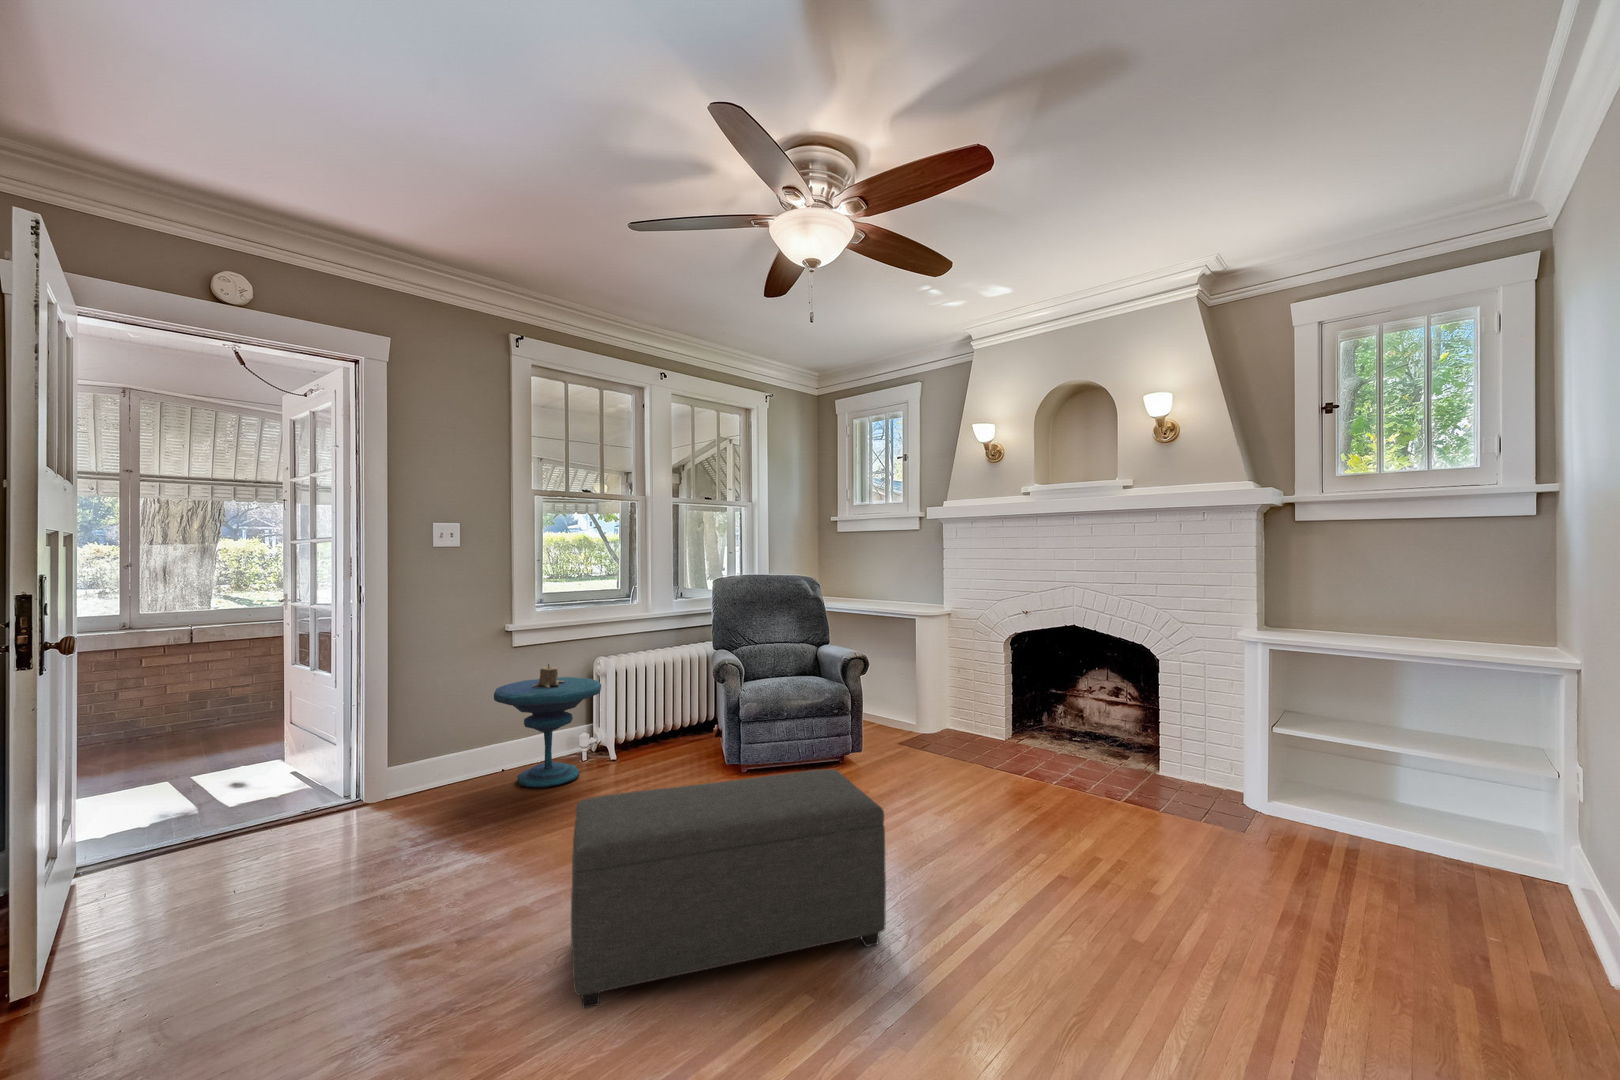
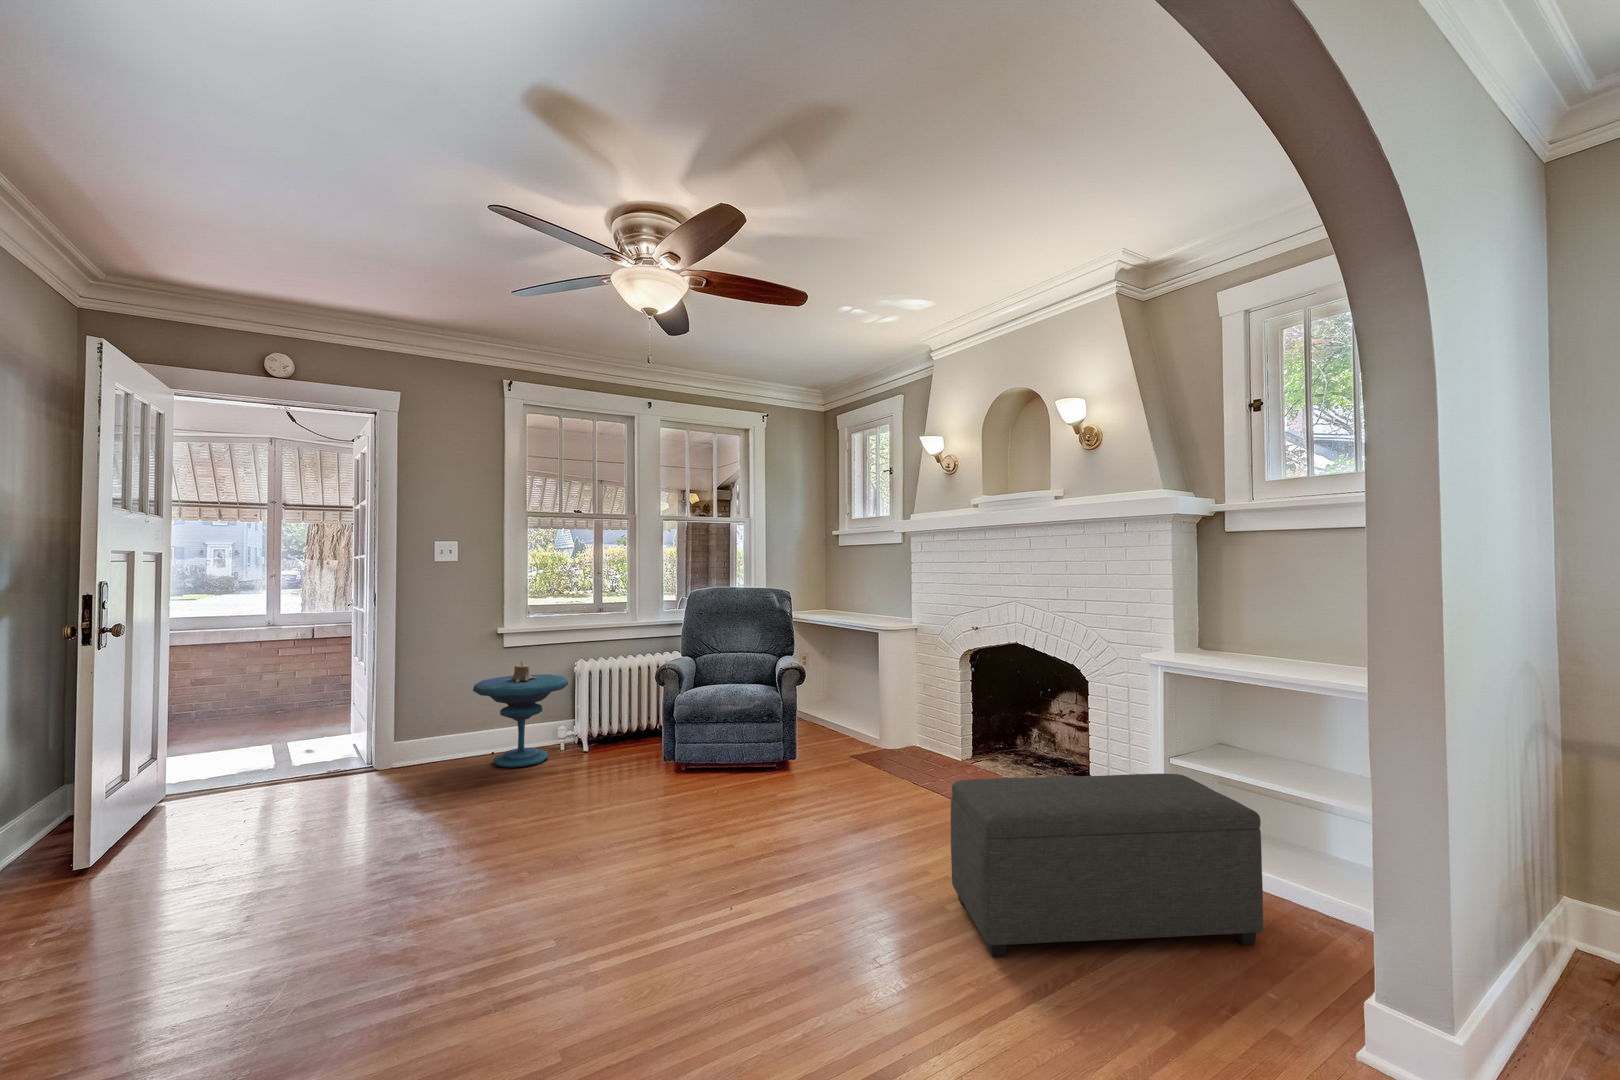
ottoman: present [571,769,886,1008] -> present [951,774,1263,957]

